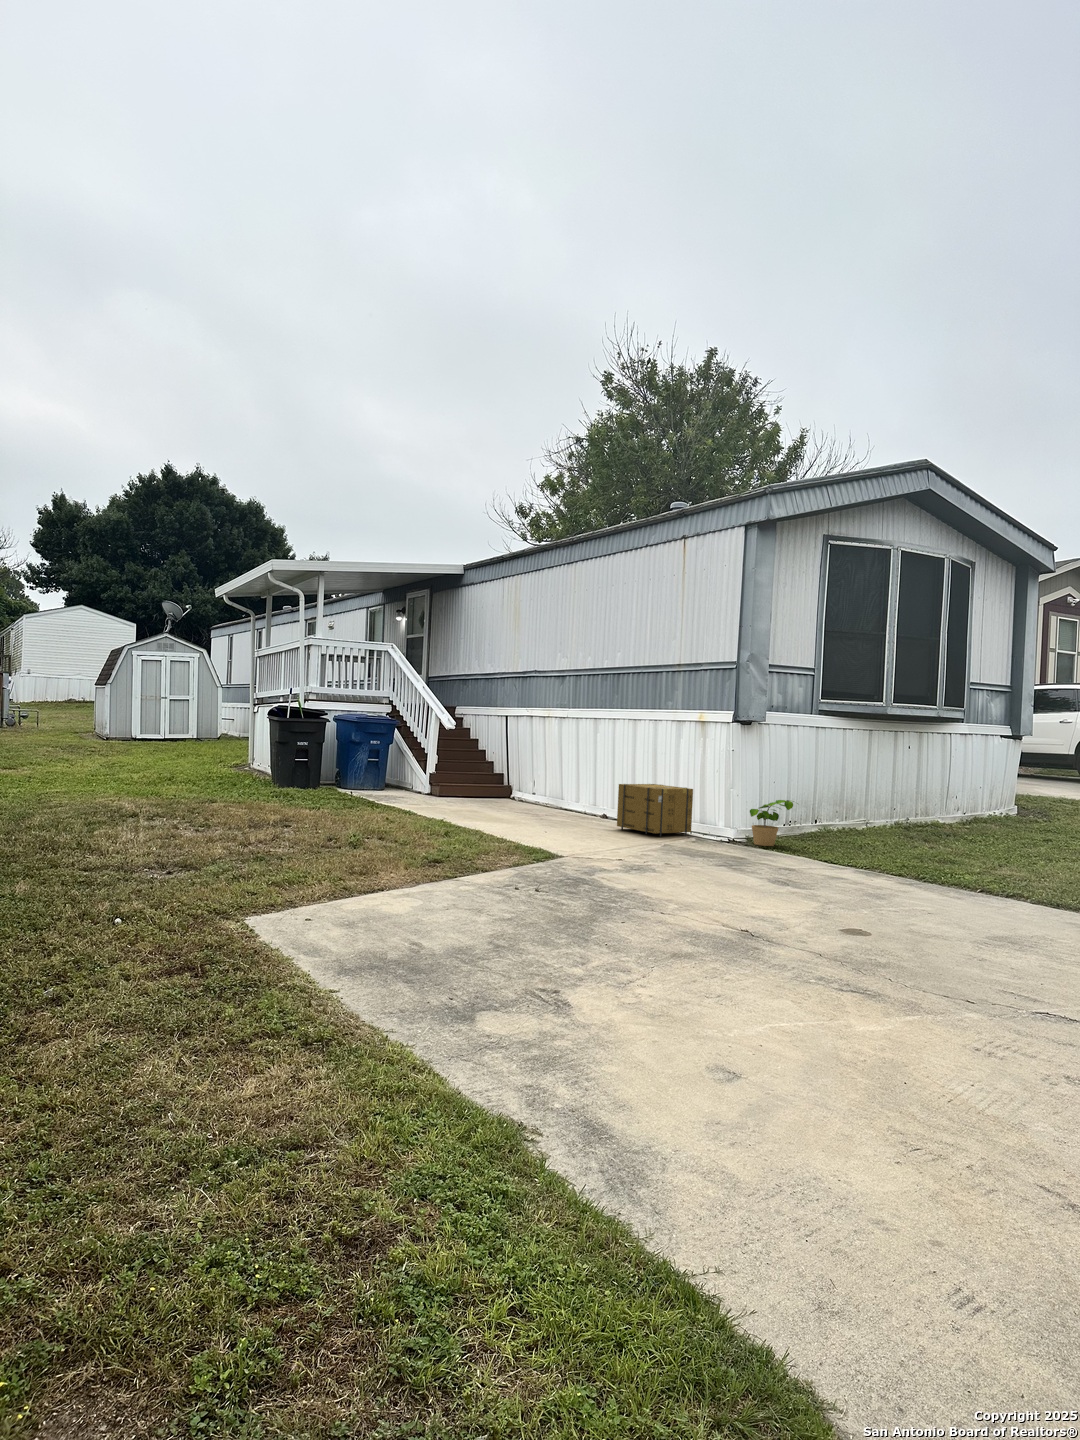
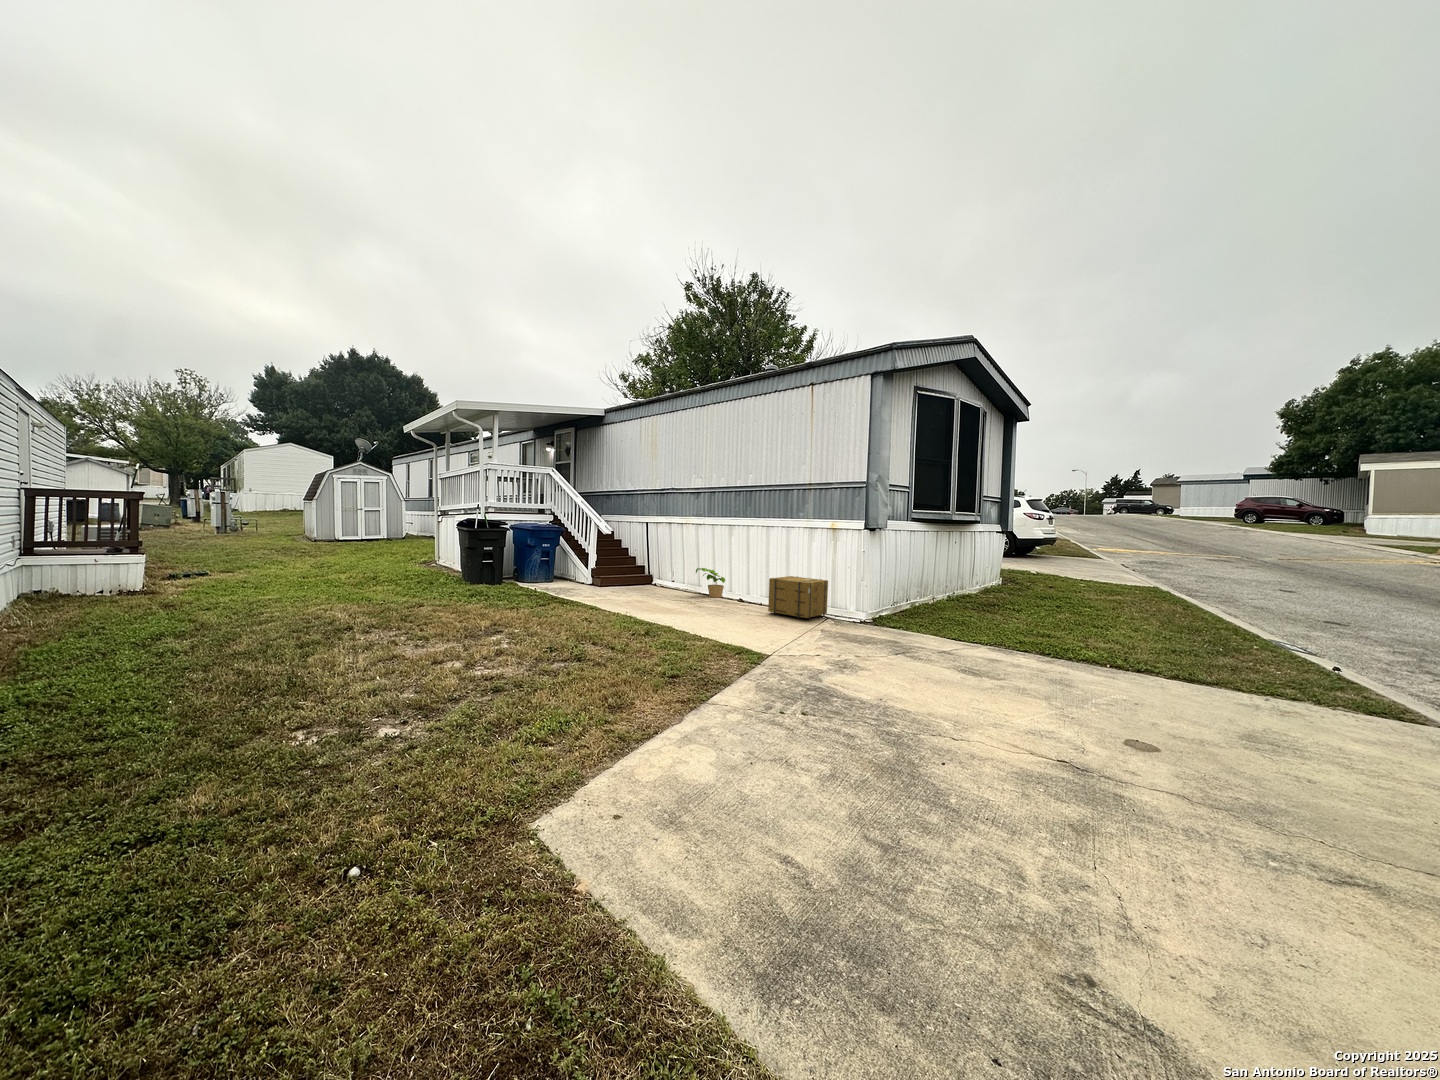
potted plant: present [750,800,798,846] -> present [696,568,725,598]

